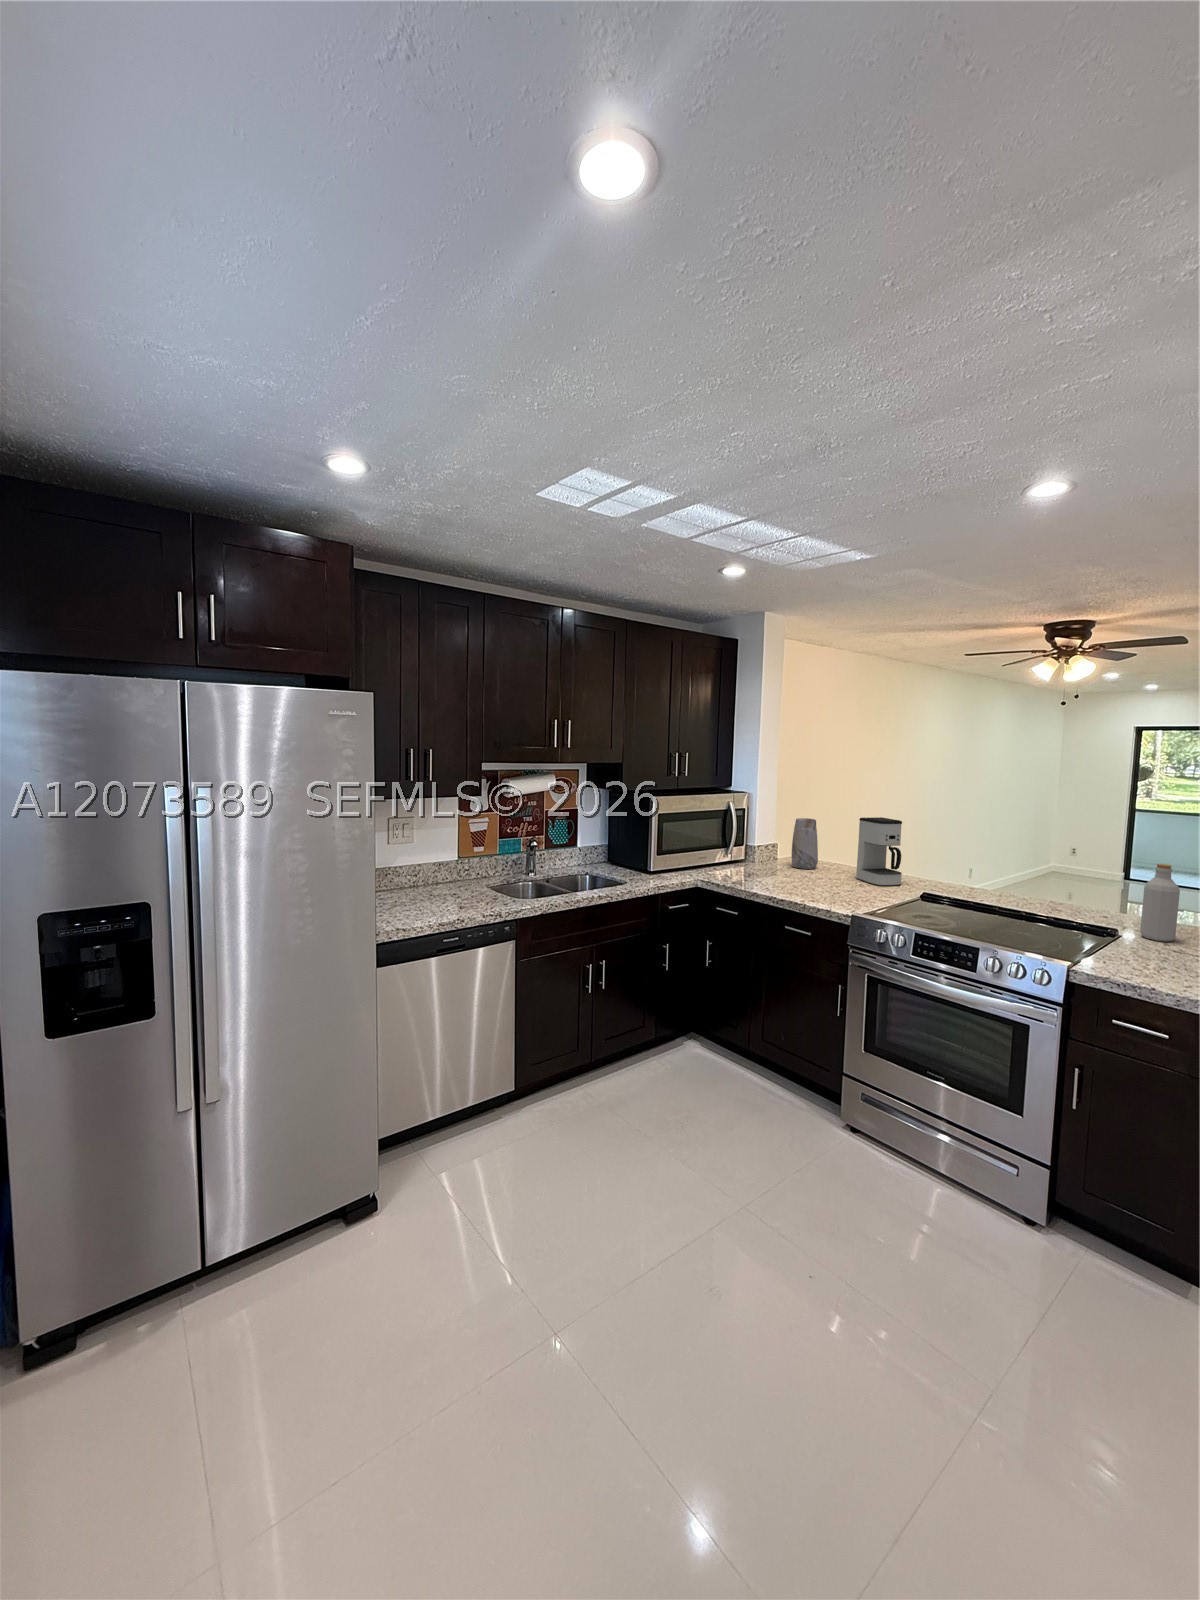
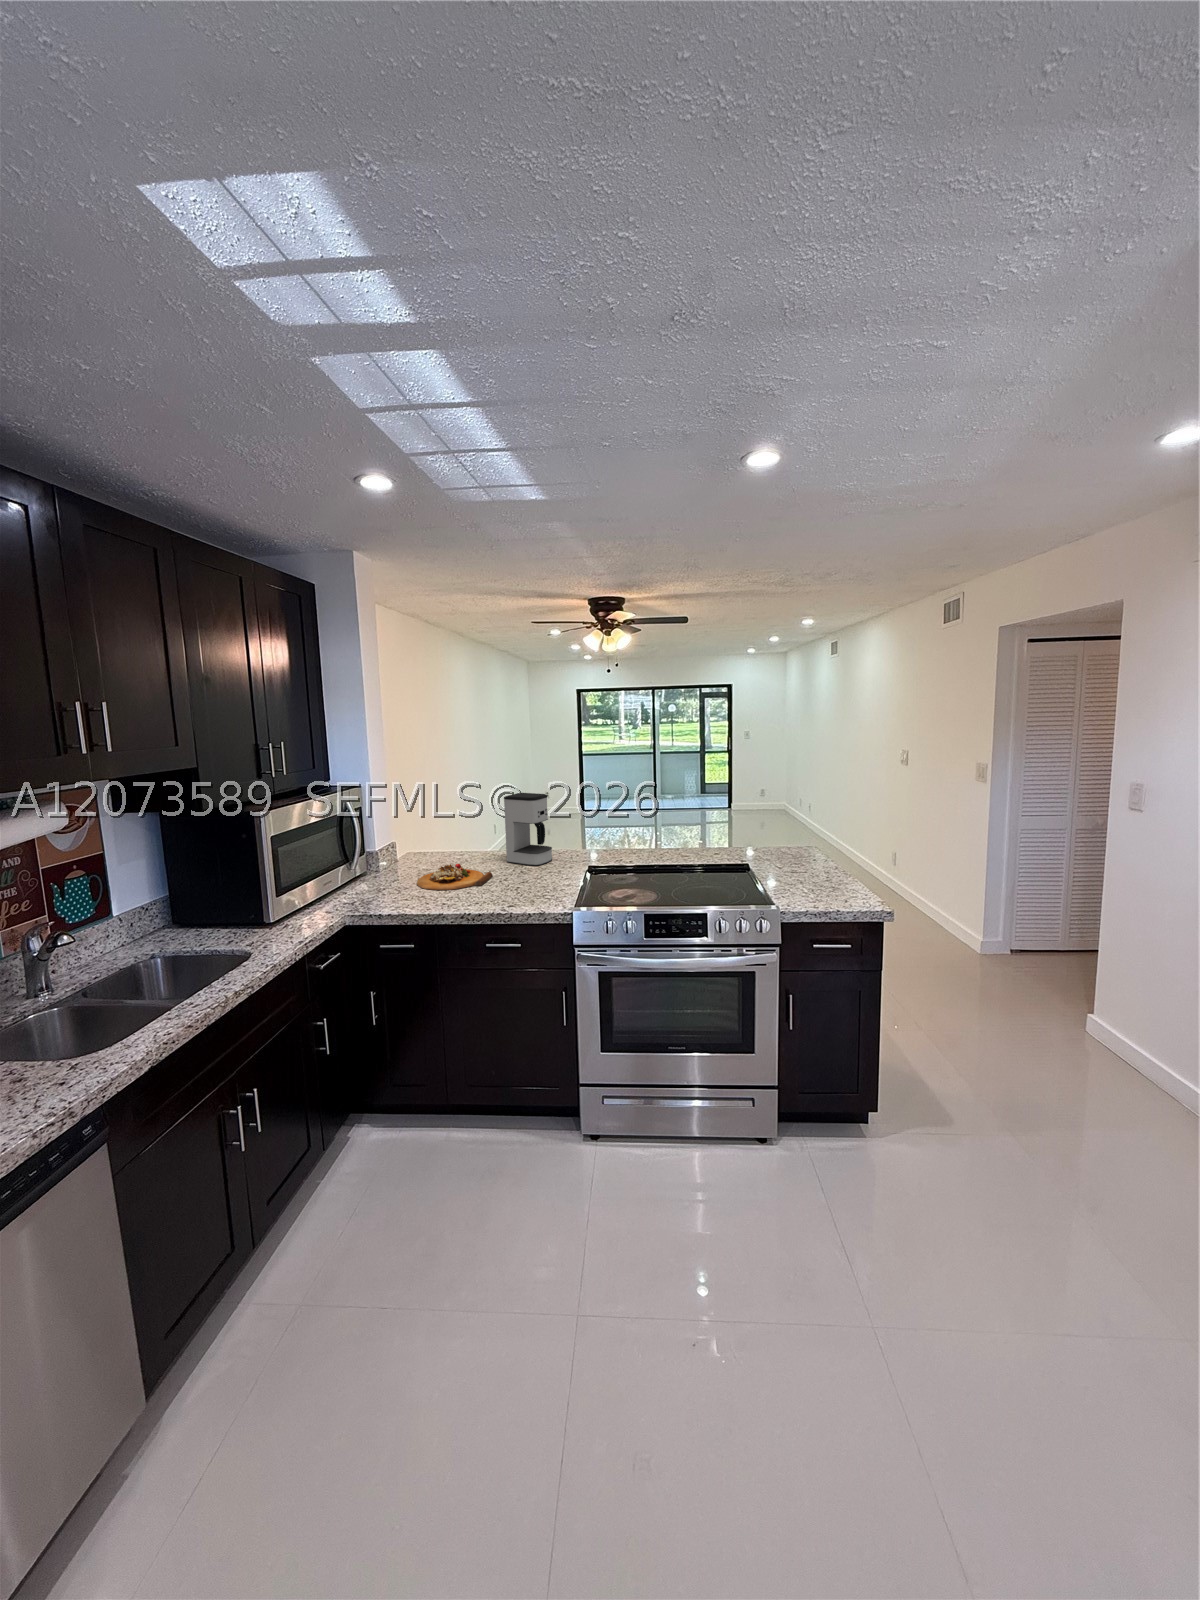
vase: present [791,818,818,869] -> none [424,804,454,863]
bottle: present [1140,864,1180,942] -> none [757,804,780,866]
cutting board: none [764,866,828,886] -> present [417,864,493,890]

